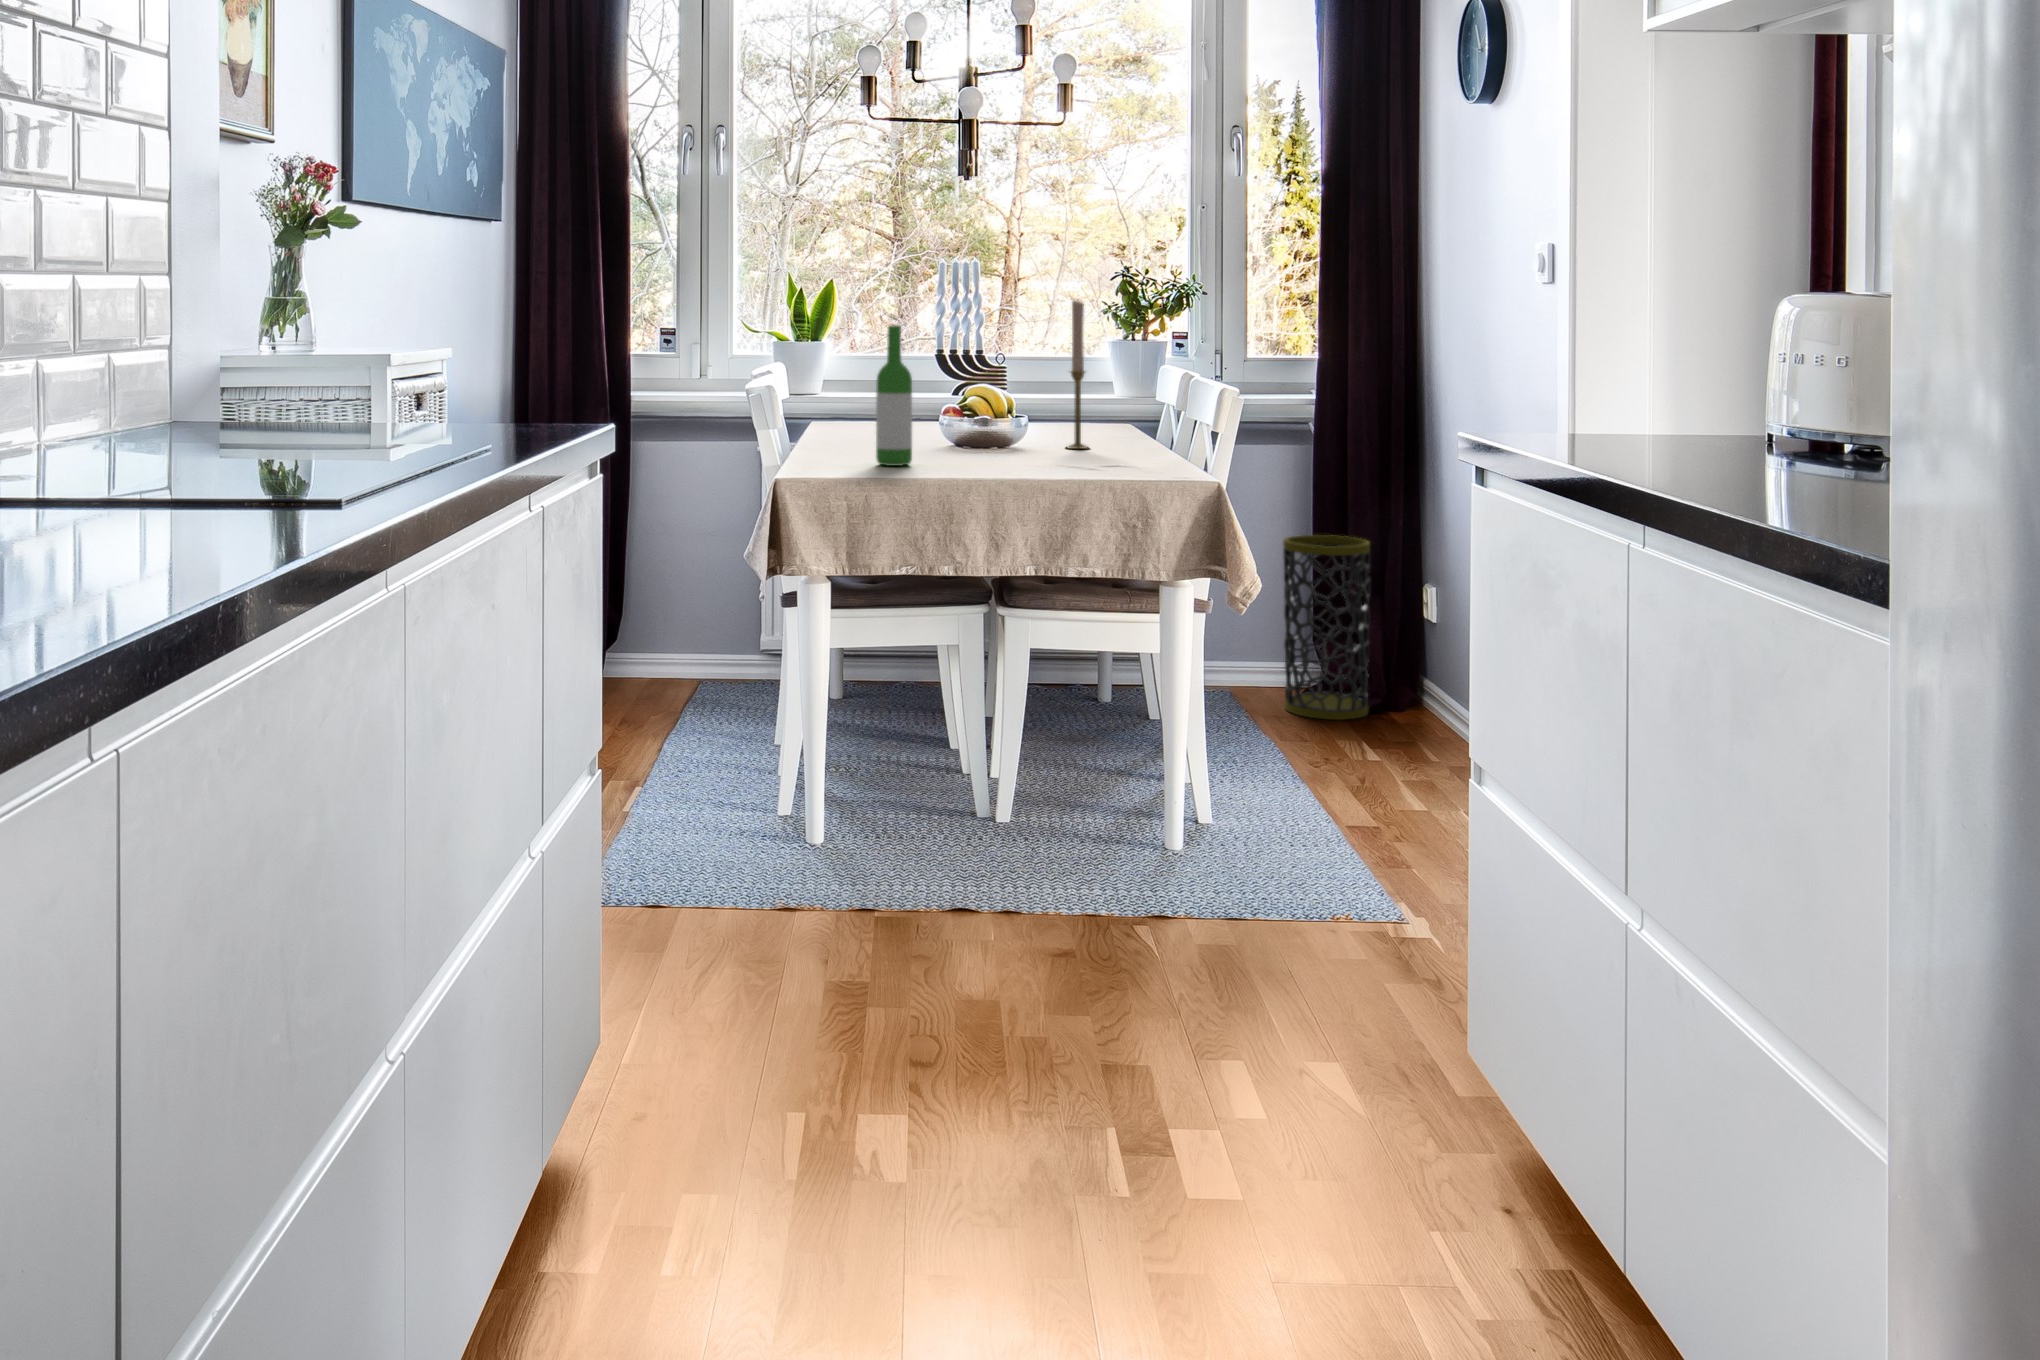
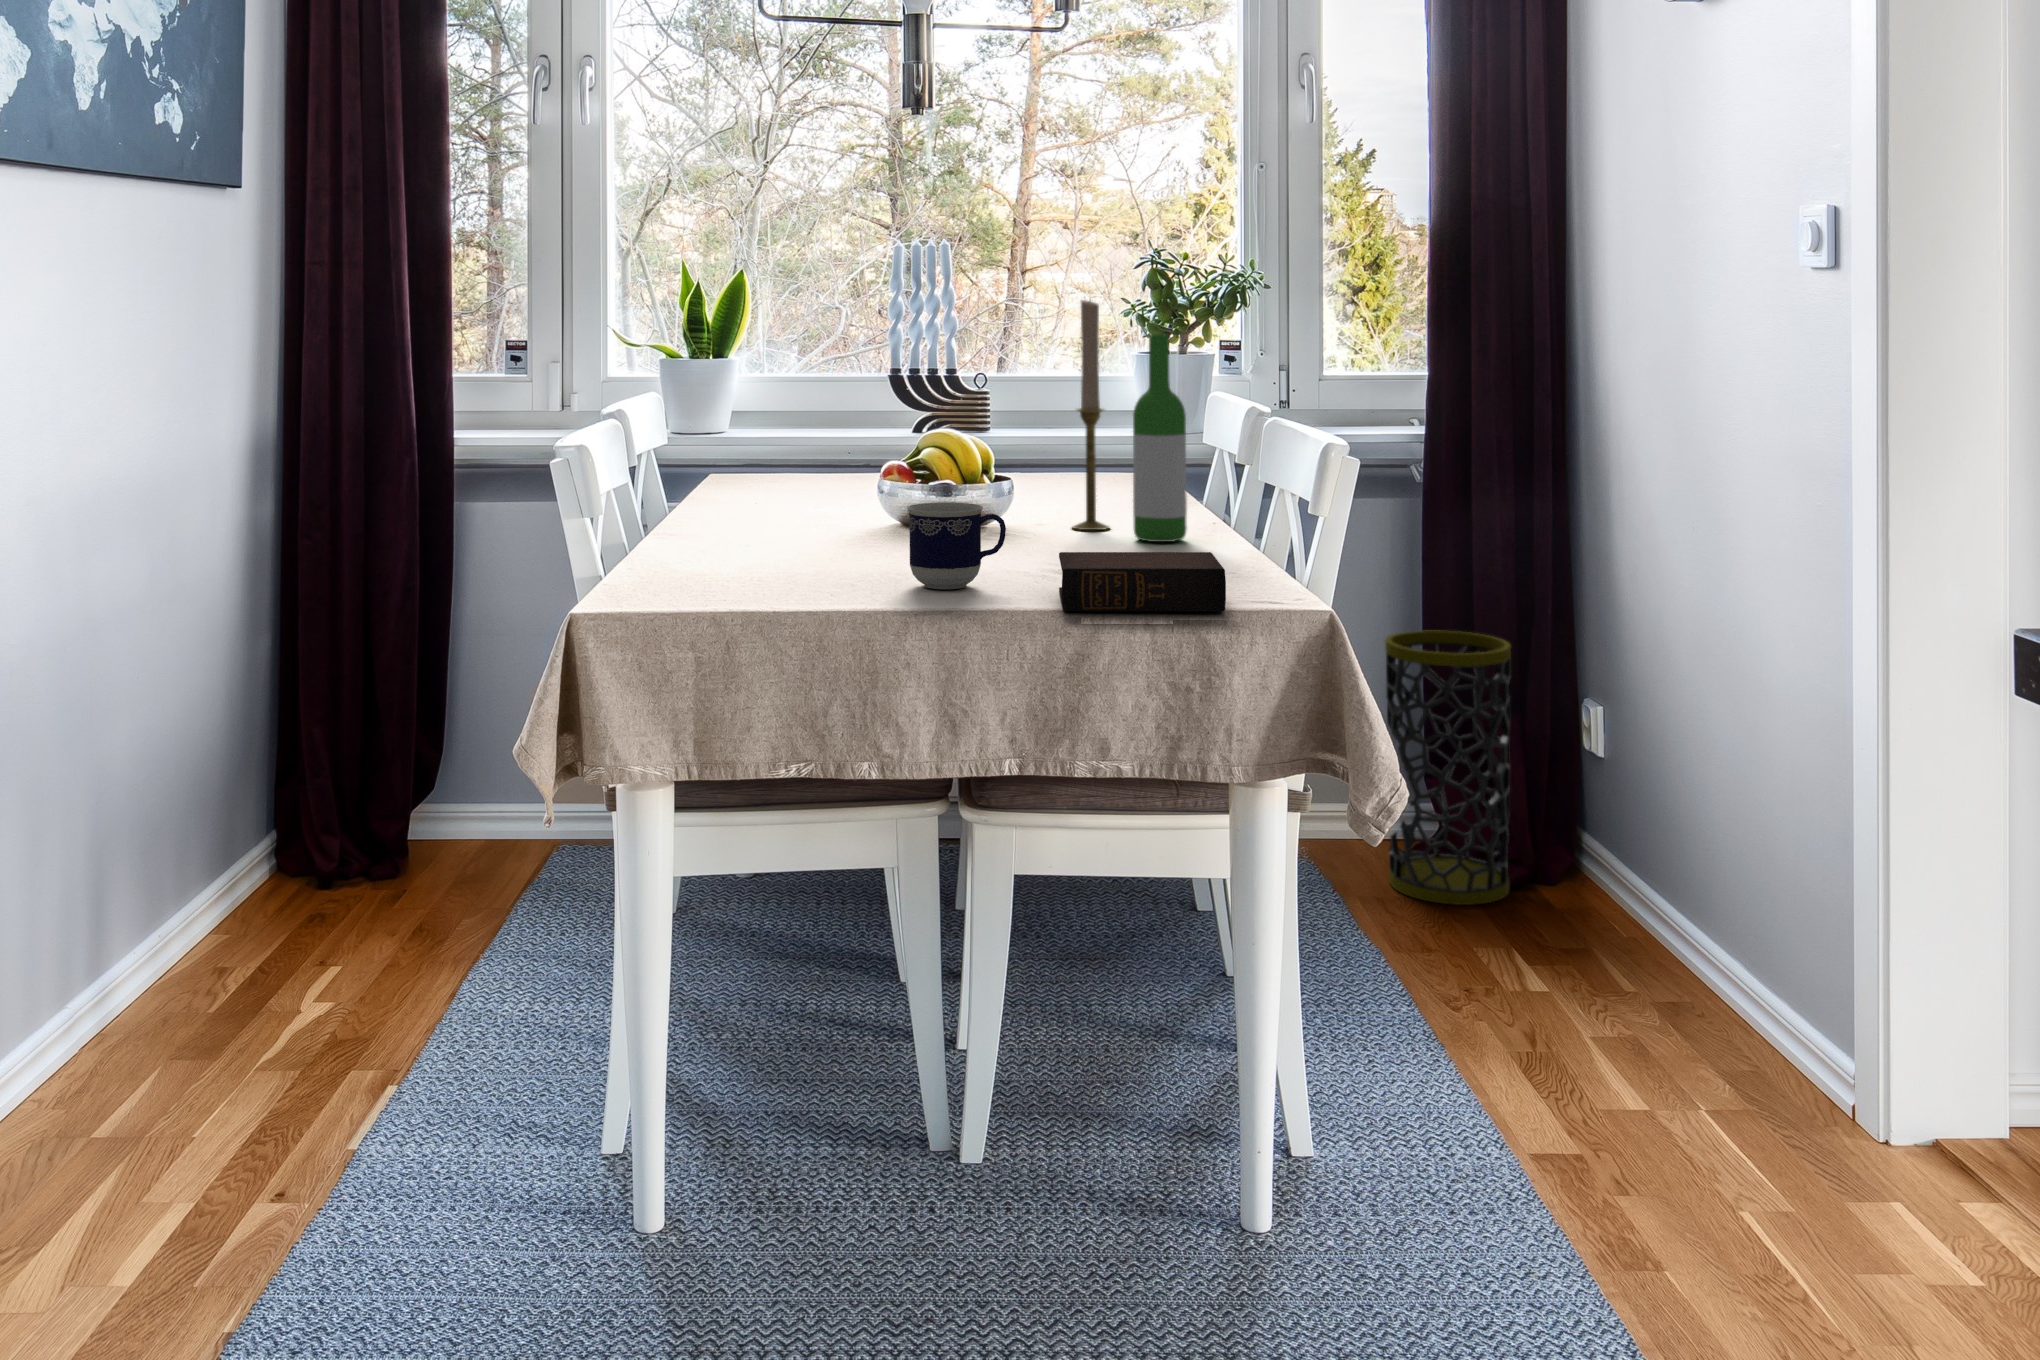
wine bottle: present [876,325,912,466] -> present [1133,334,1187,542]
cup: none [966,422,1026,473] -> present [907,502,1006,589]
book: none [1058,451,1157,483] -> present [1059,552,1226,611]

